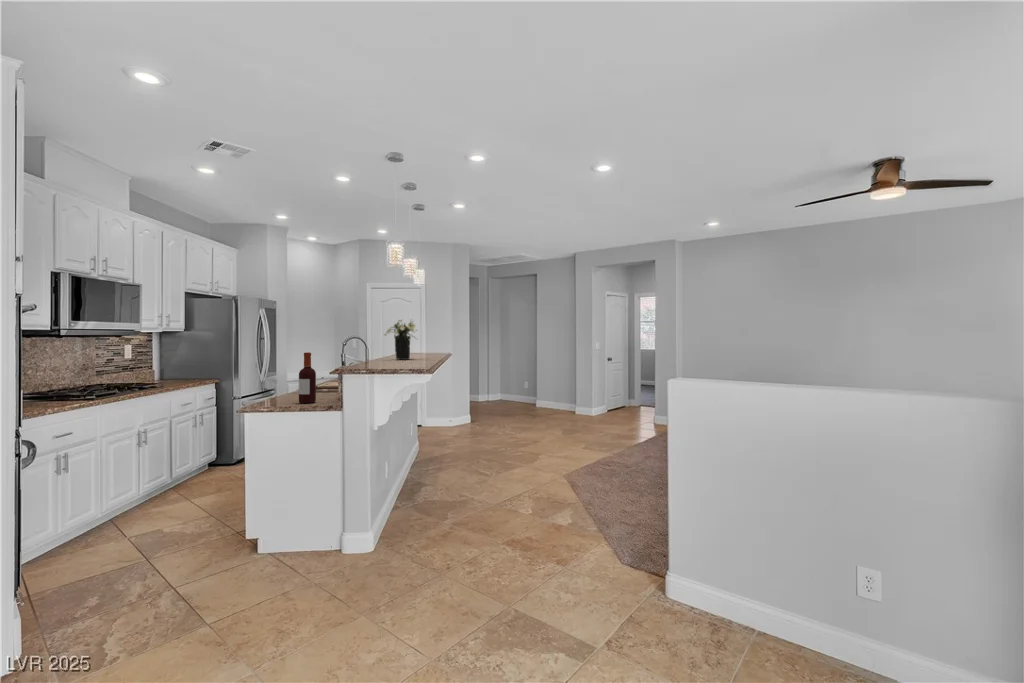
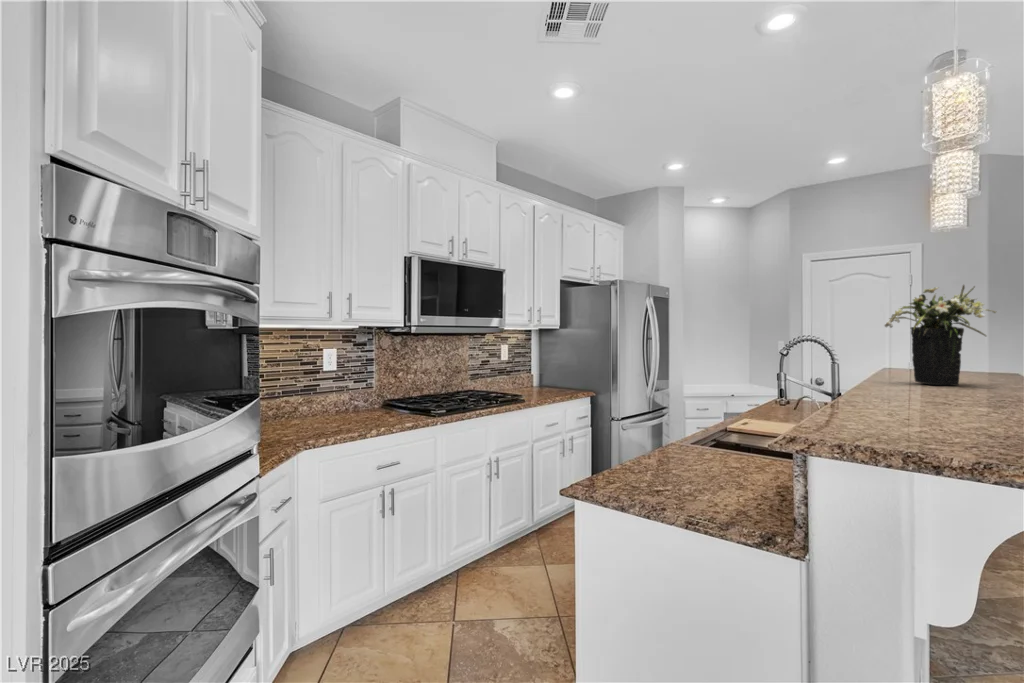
bottle: present [299,352,316,403] -> none [679,367,725,507]

